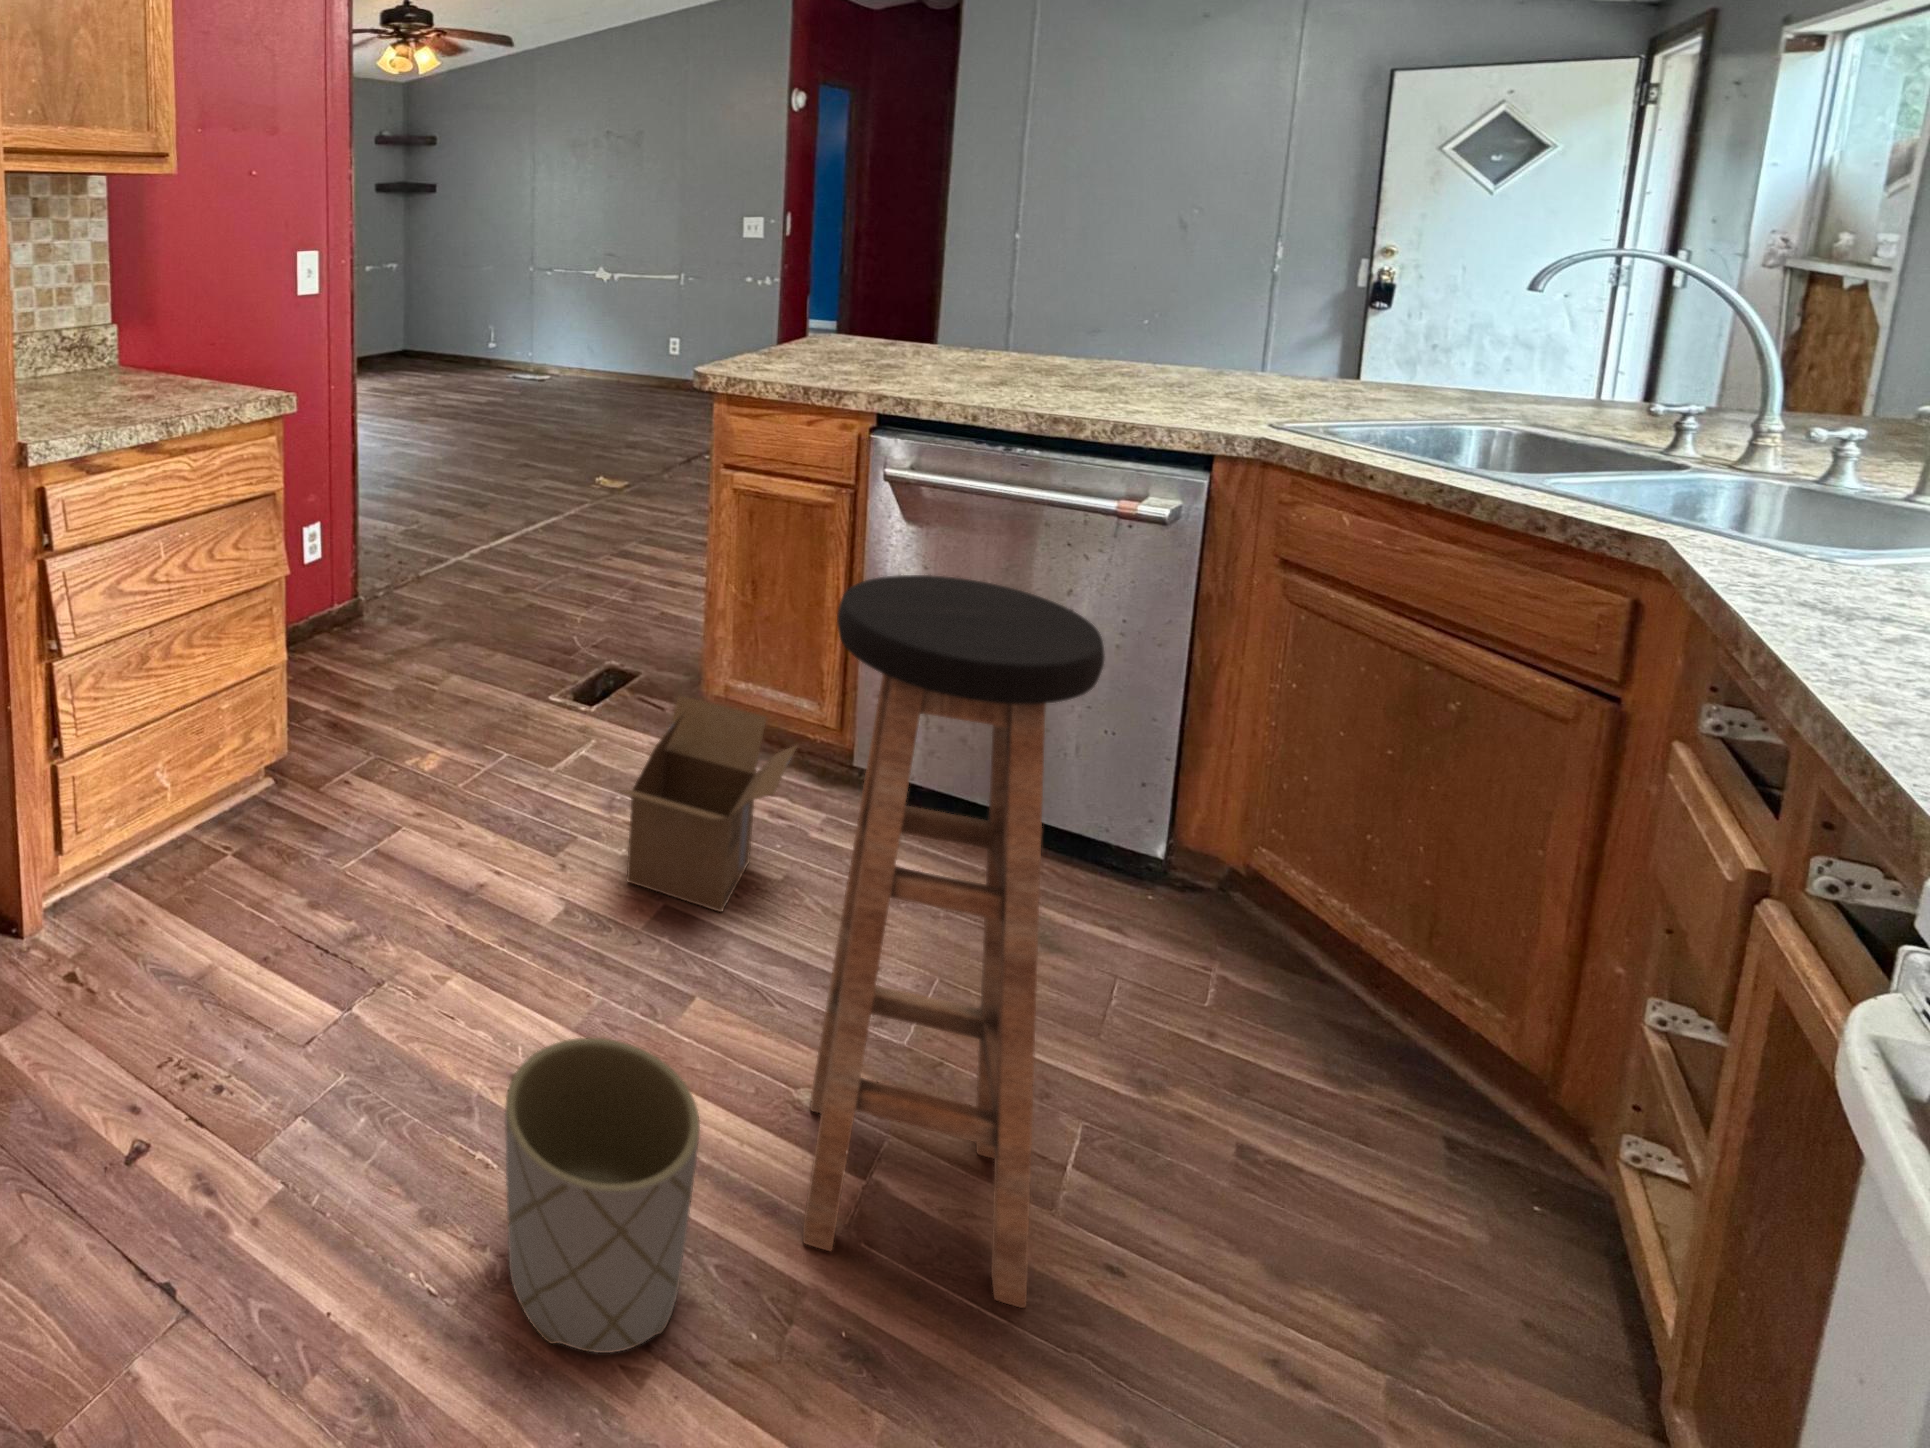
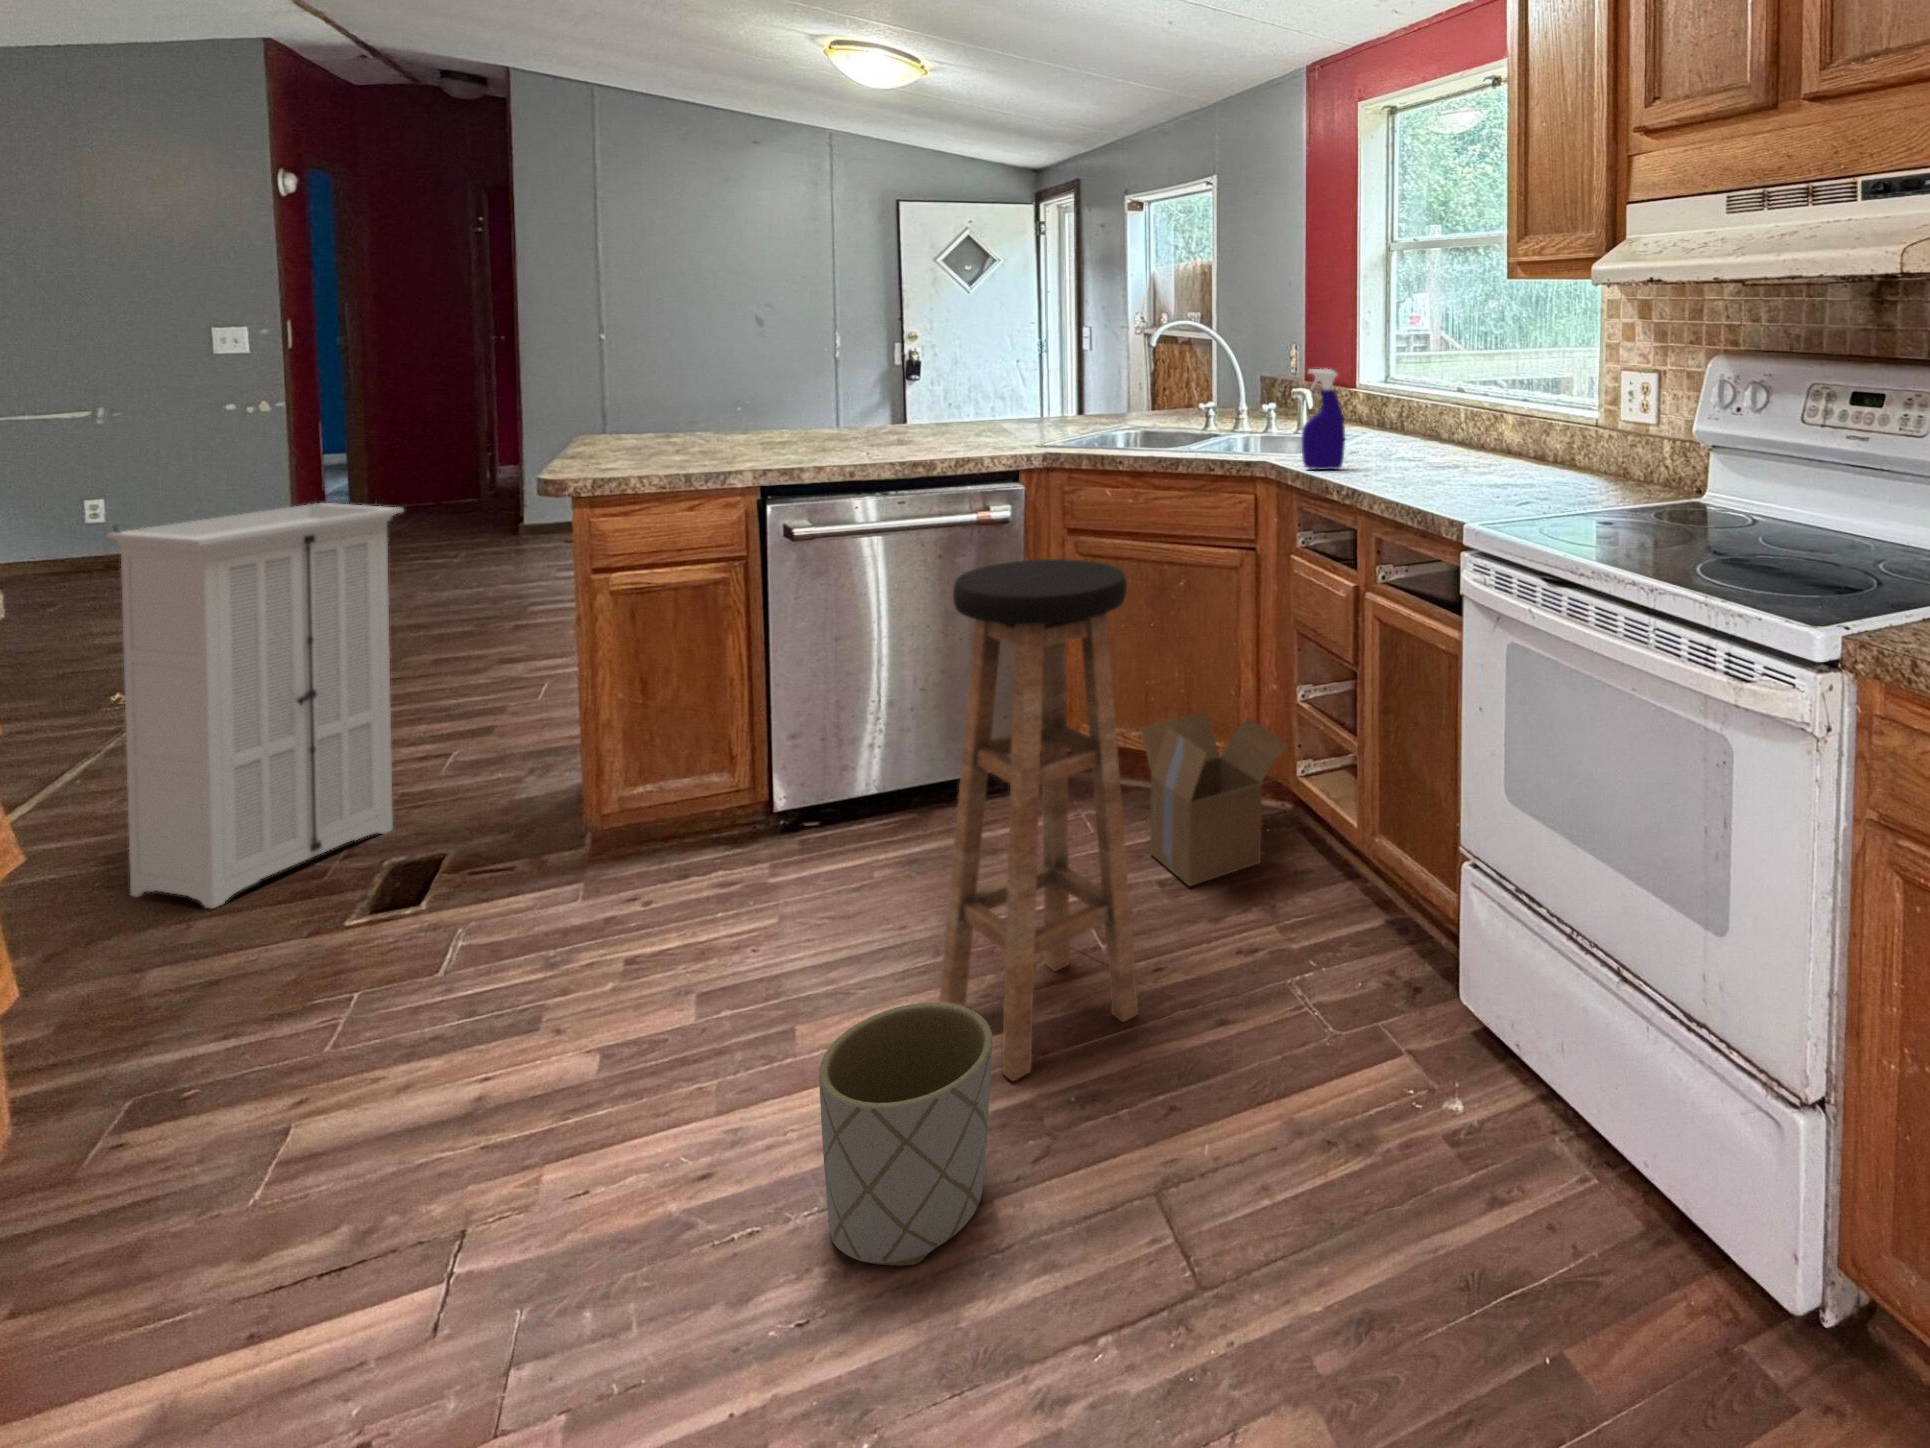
storage cabinet: none [491,358,657,649] -> present [107,501,404,908]
spray bottle: none [1764,369,1925,604] -> present [1302,369,1345,470]
cardboard box: present [619,696,797,912] -> present [1140,713,1288,886]

